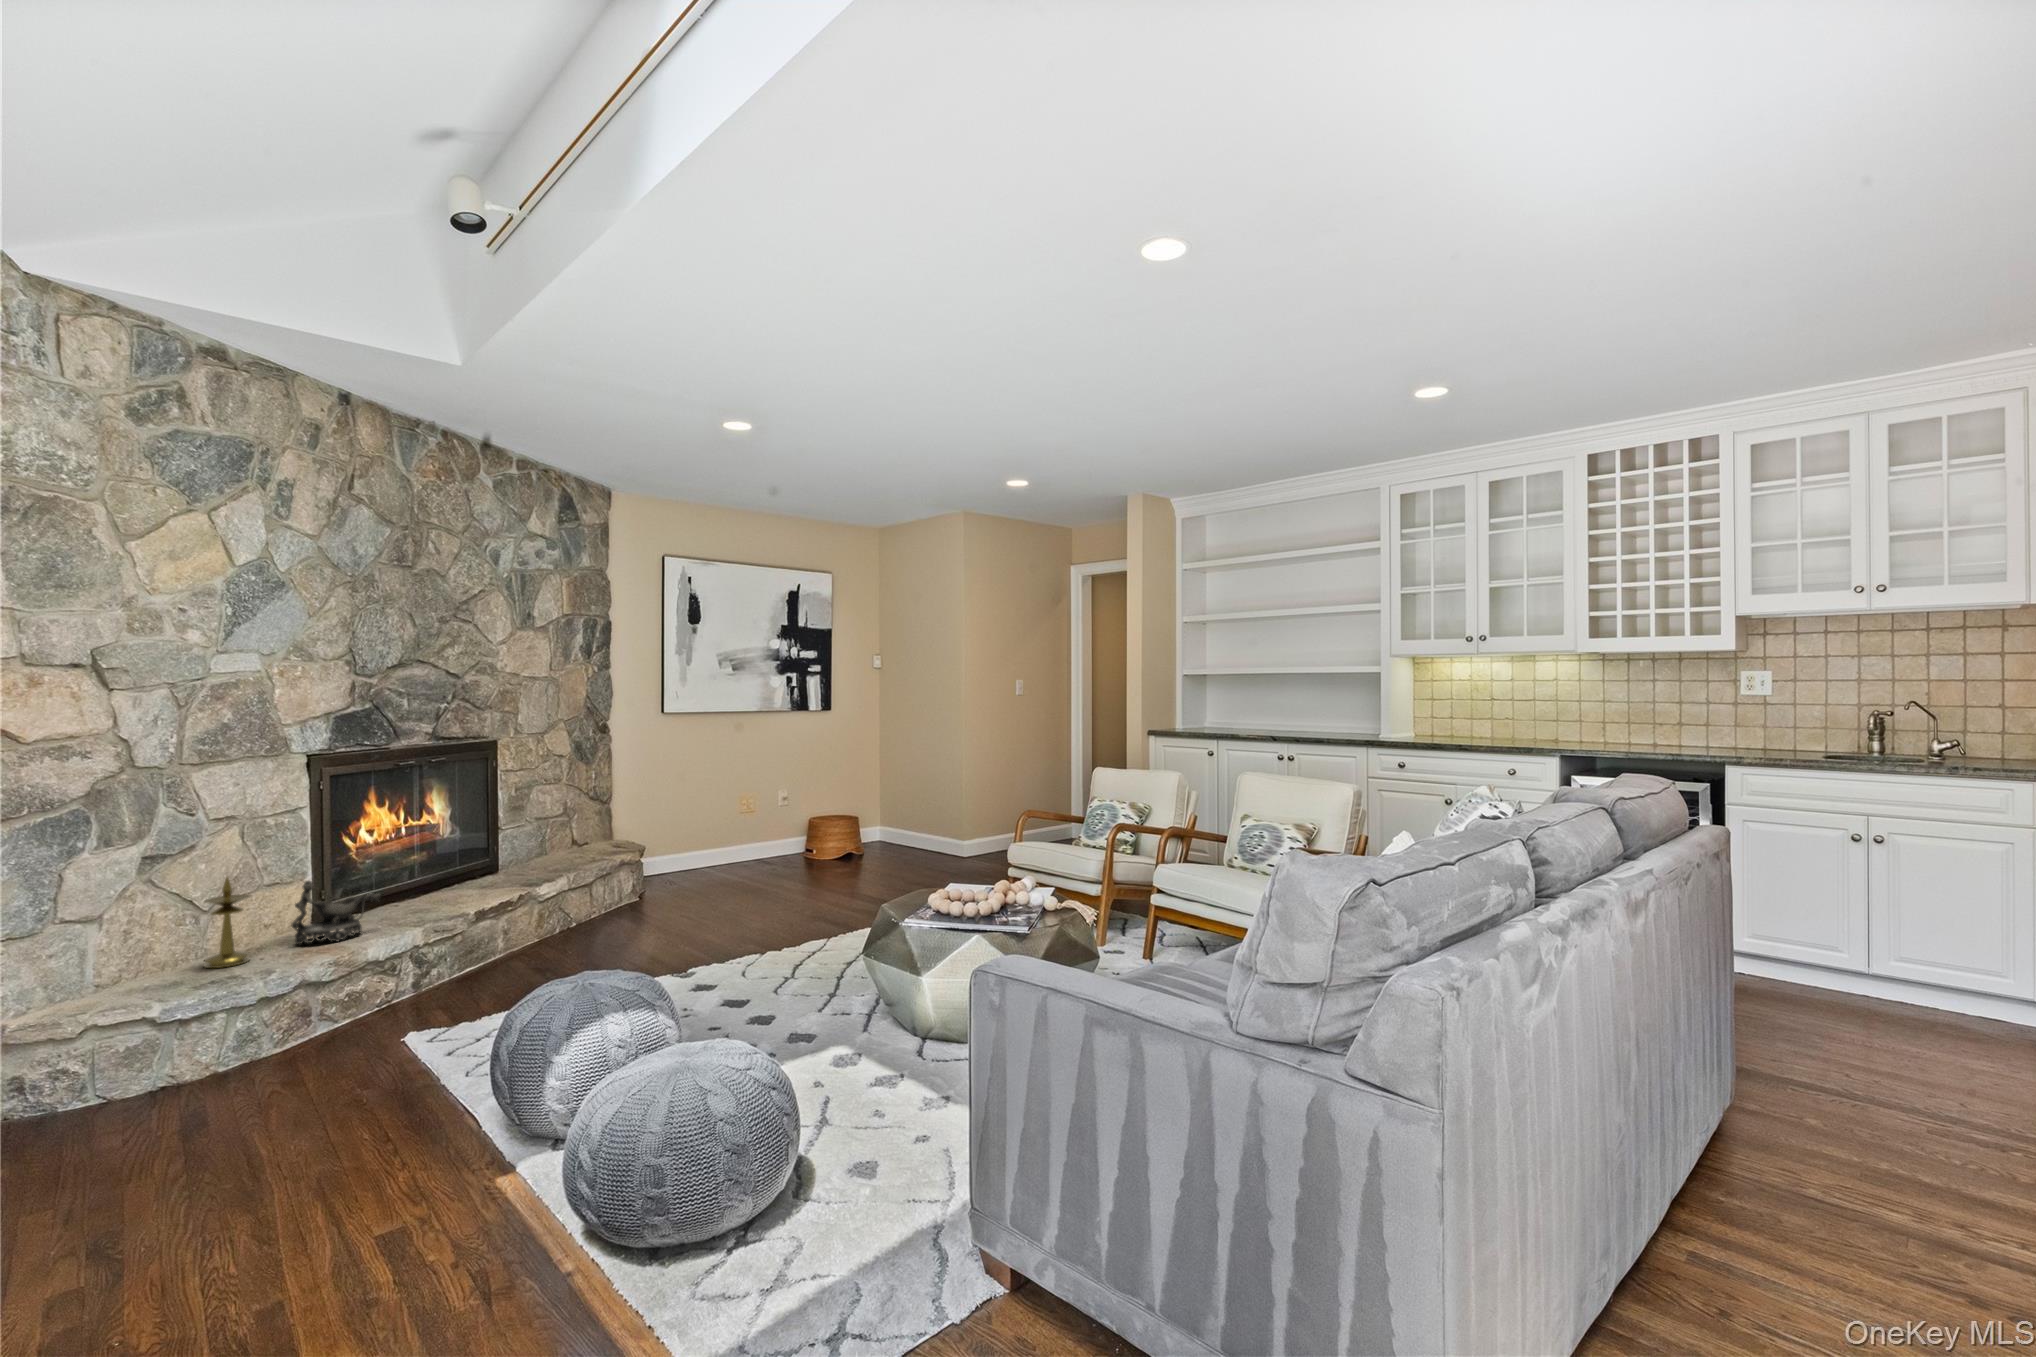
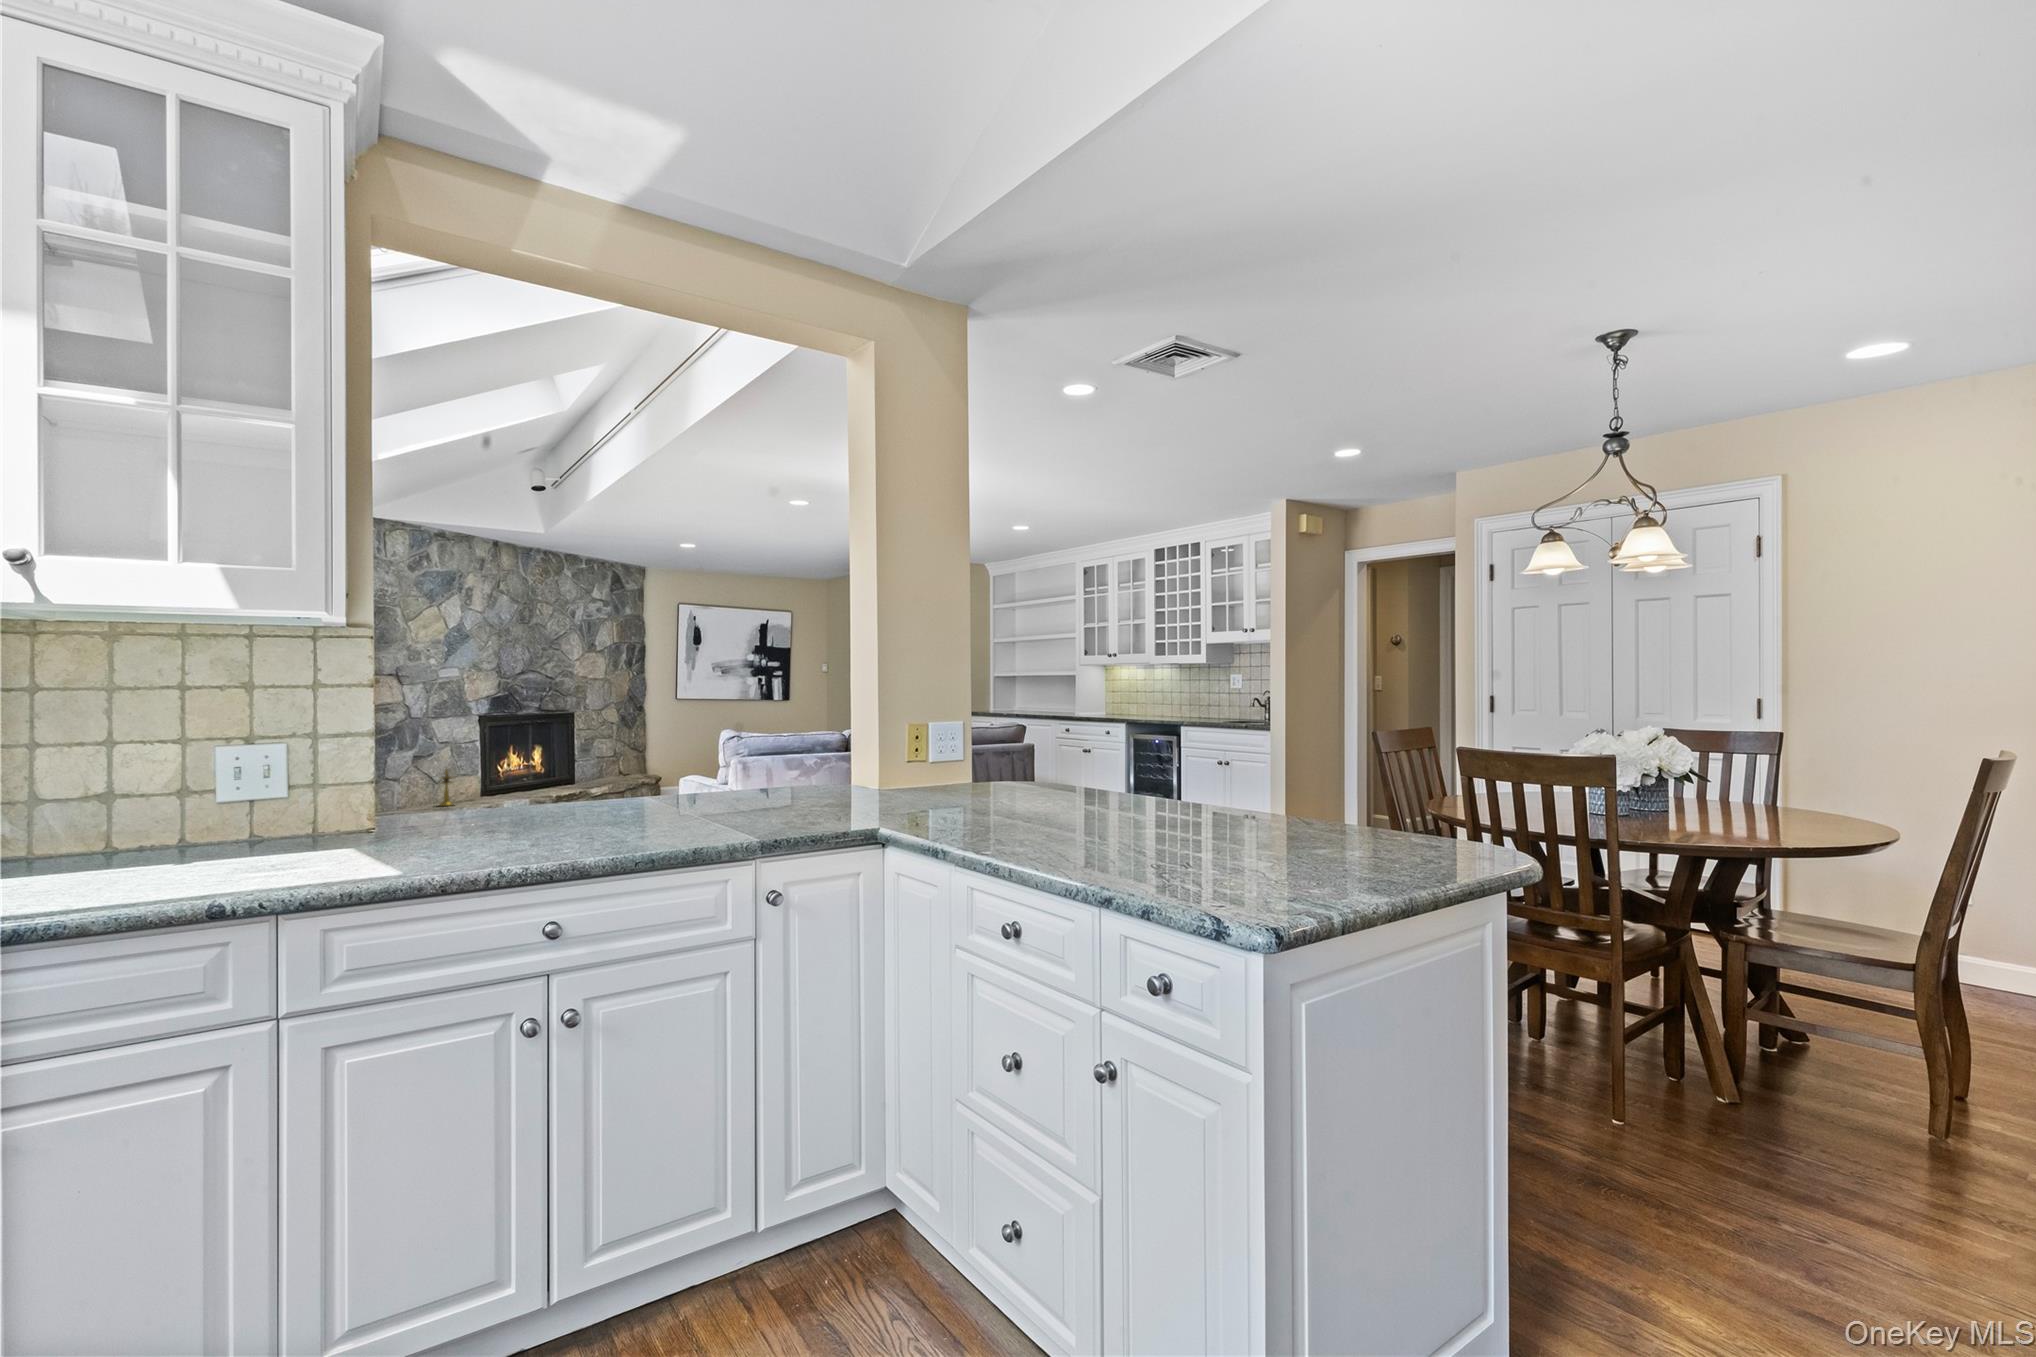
decorative bowl: present [291,881,380,944] -> none [472,773,510,802]

